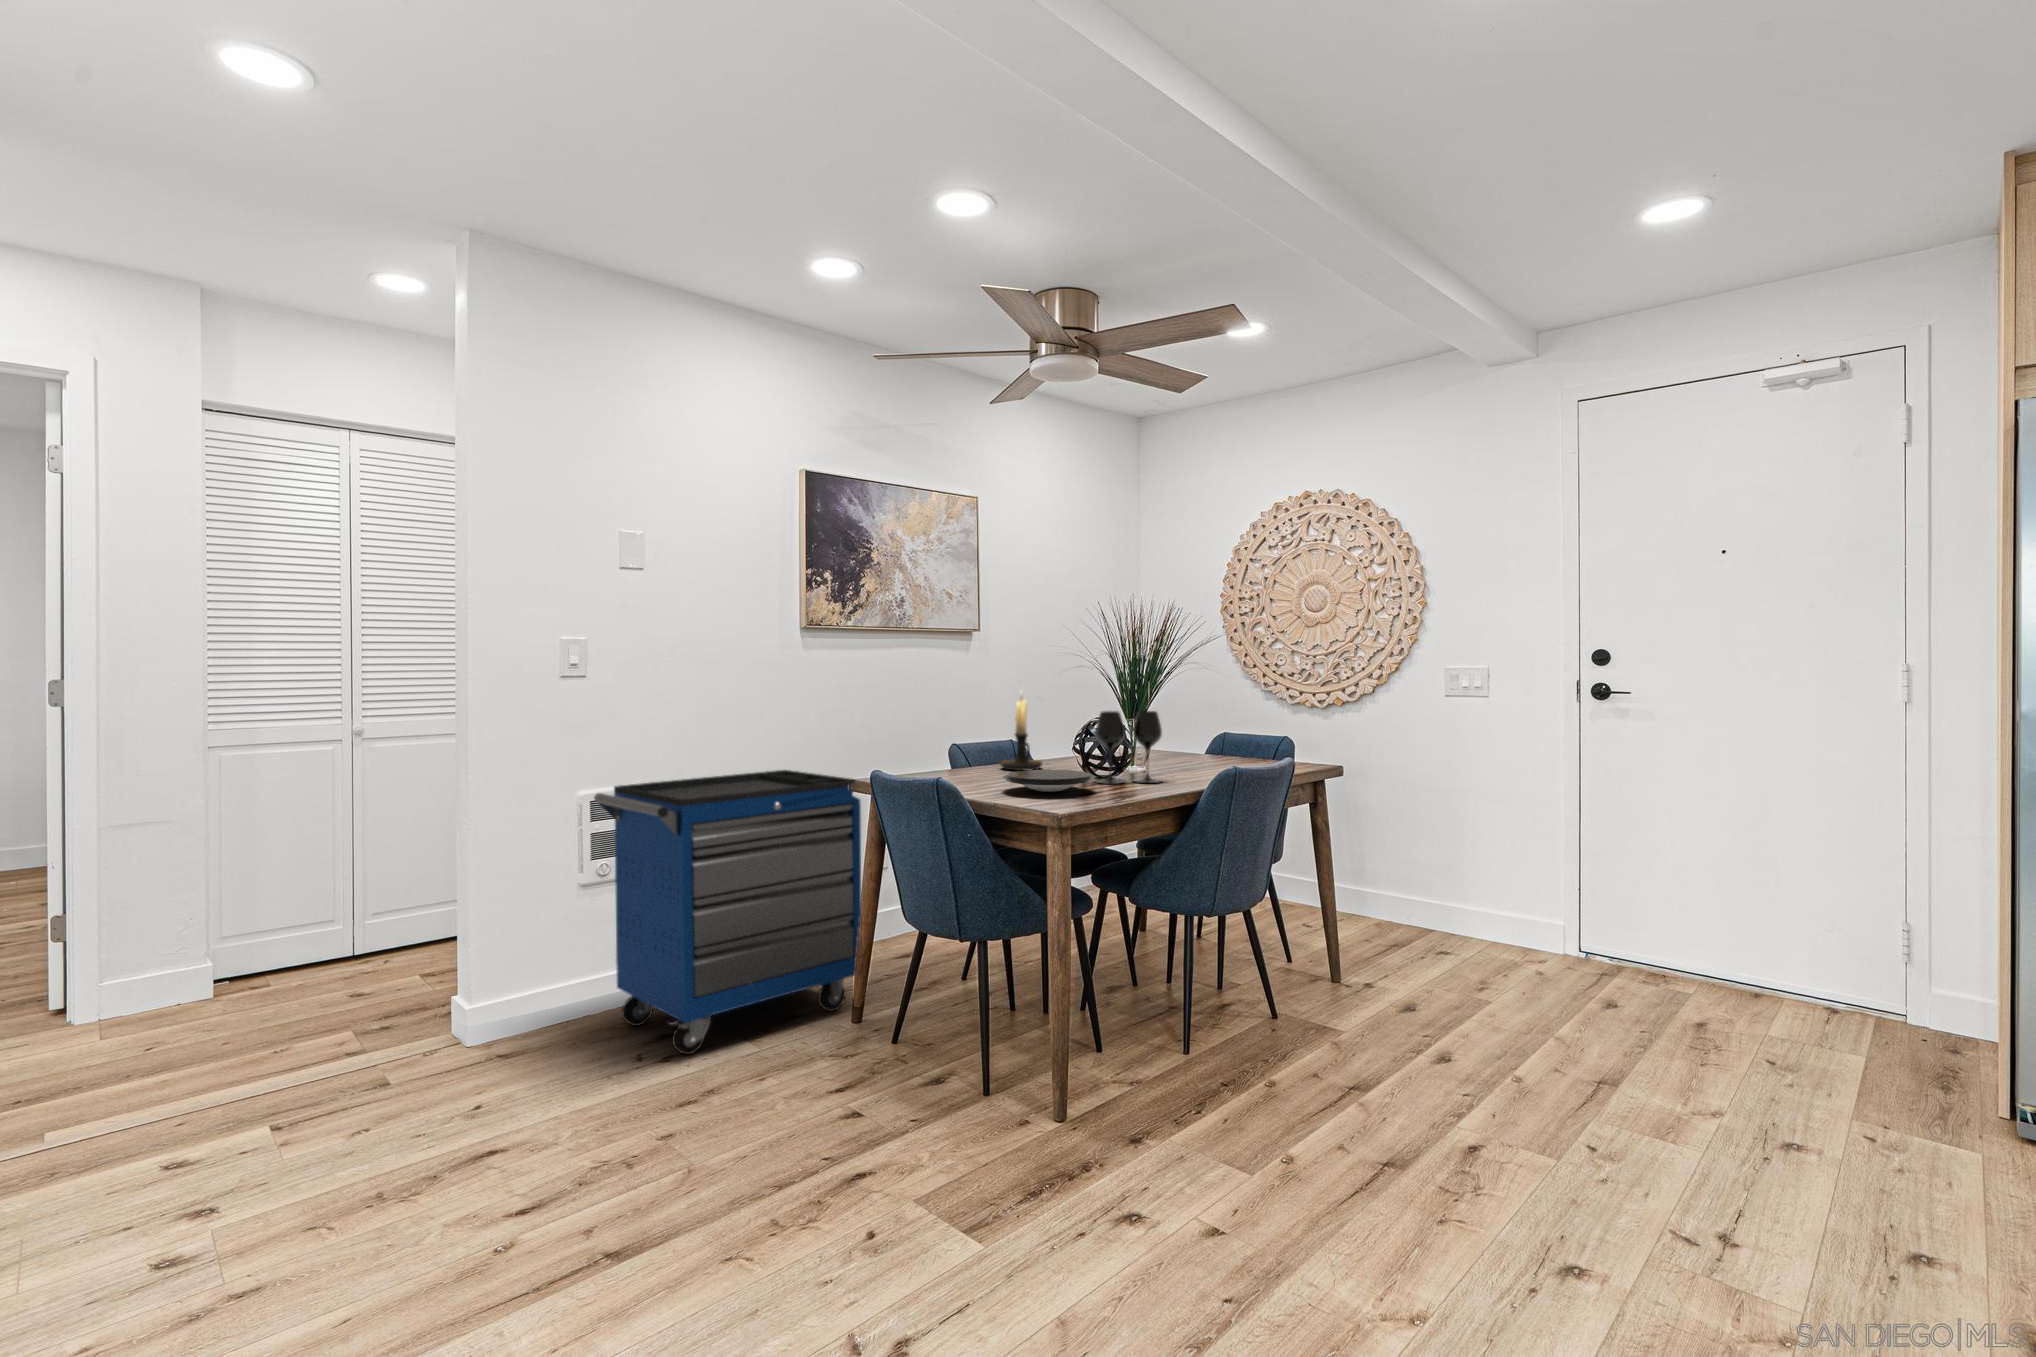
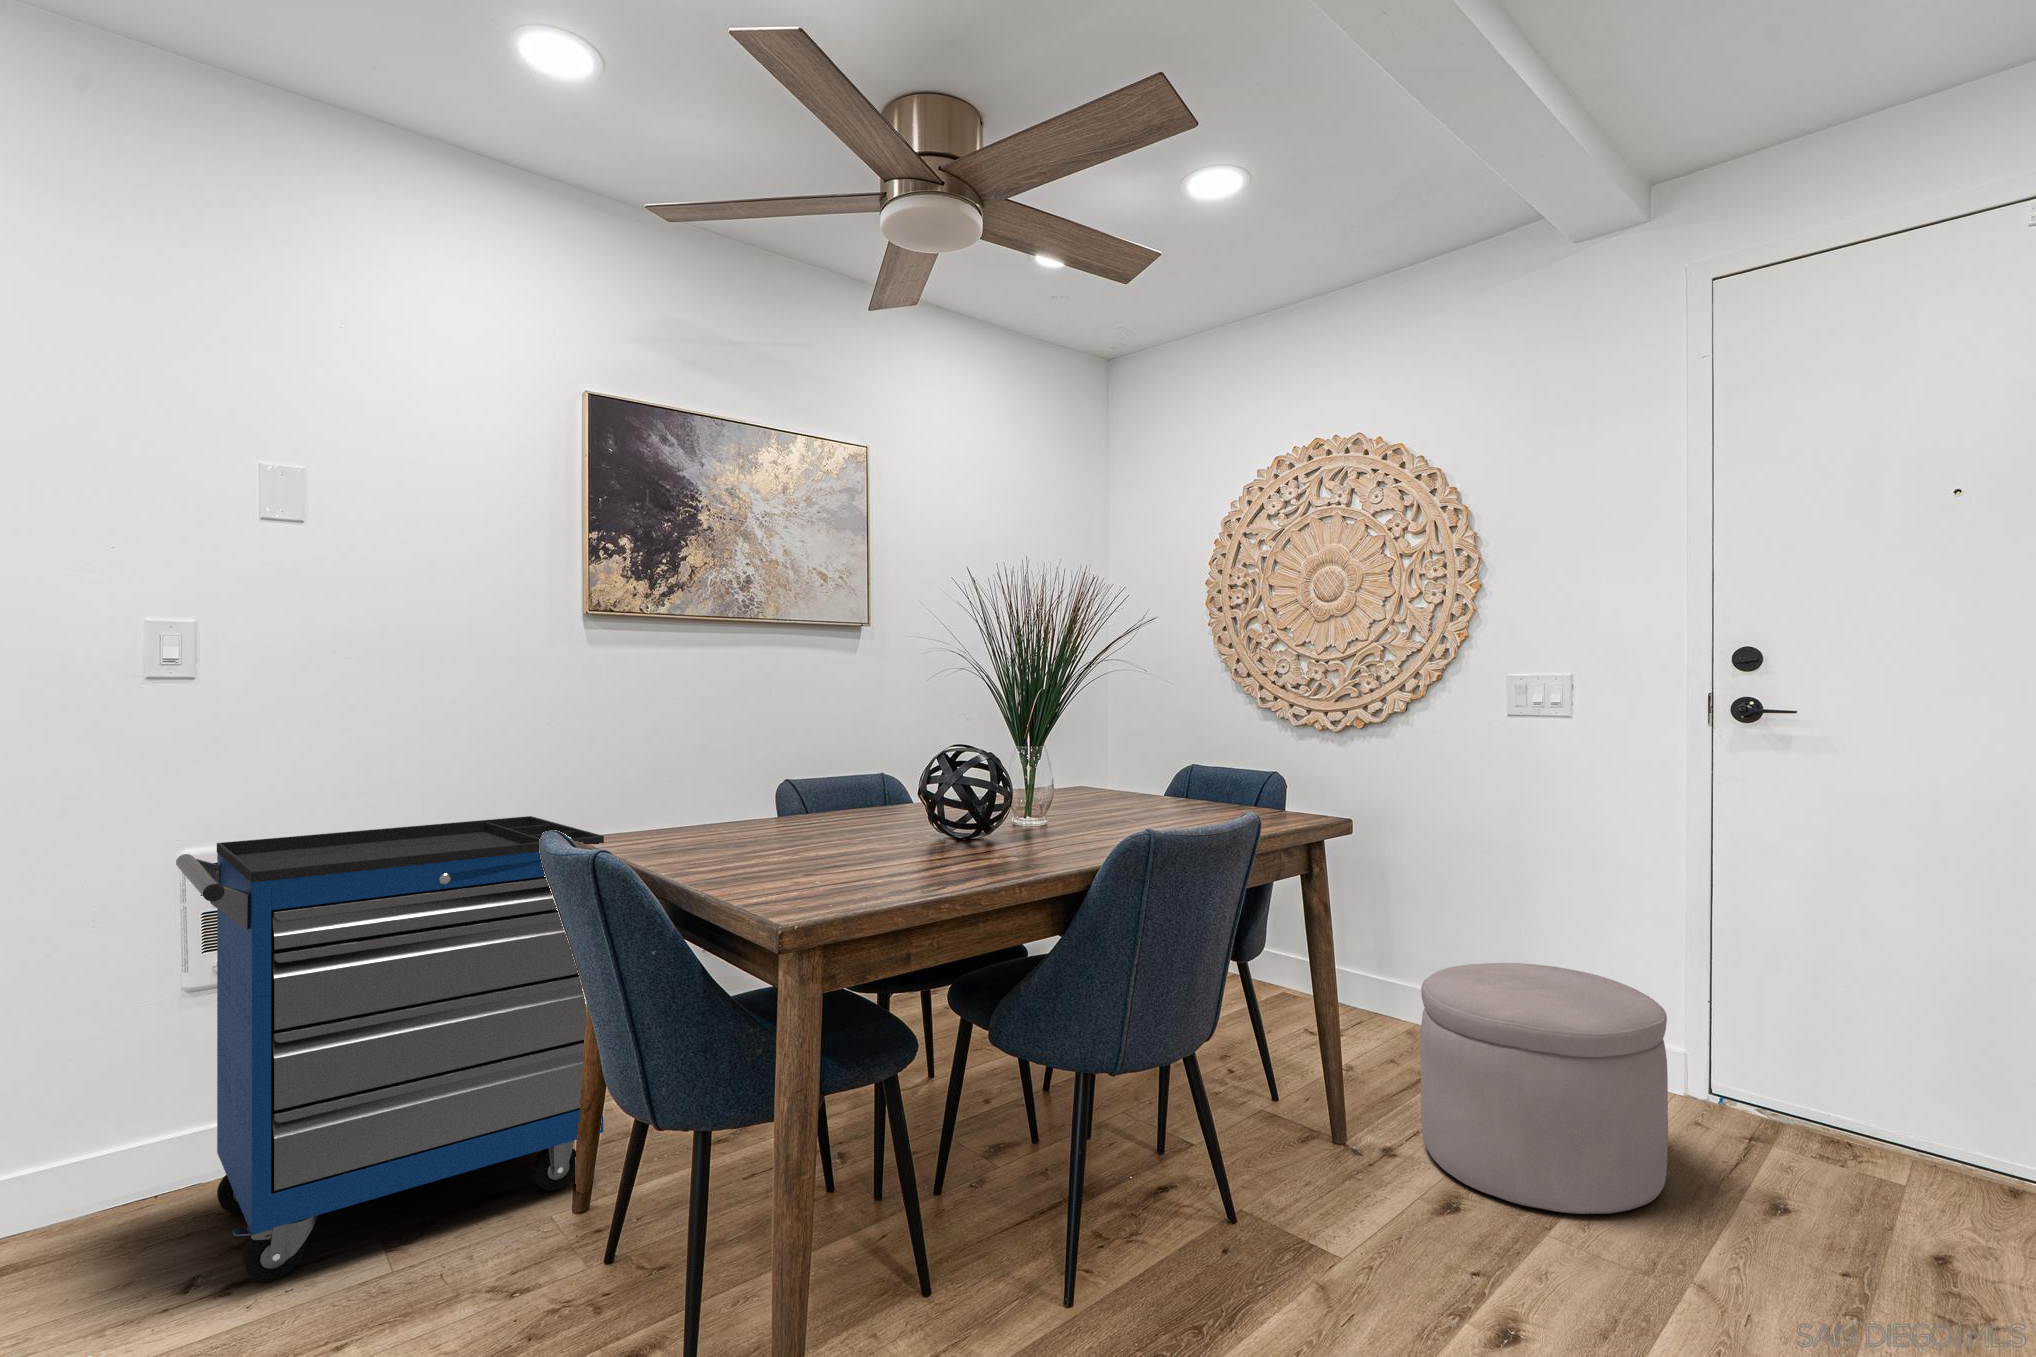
candle holder: present [1000,691,1043,771] -> none [833,699,897,823]
wine glass: present [1096,711,1162,784] -> none [948,734,1054,849]
plate: present [1003,770,1095,792] -> none [775,826,926,865]
ottoman: none [1389,862,1546,1010] -> present [1420,963,1668,1214]

